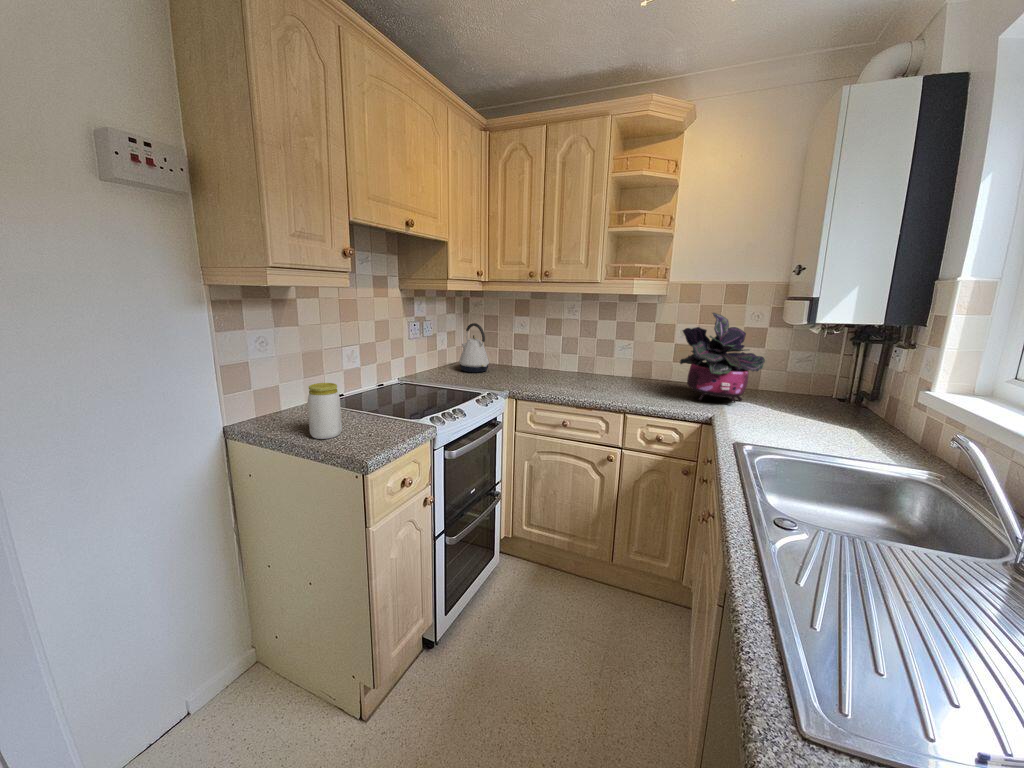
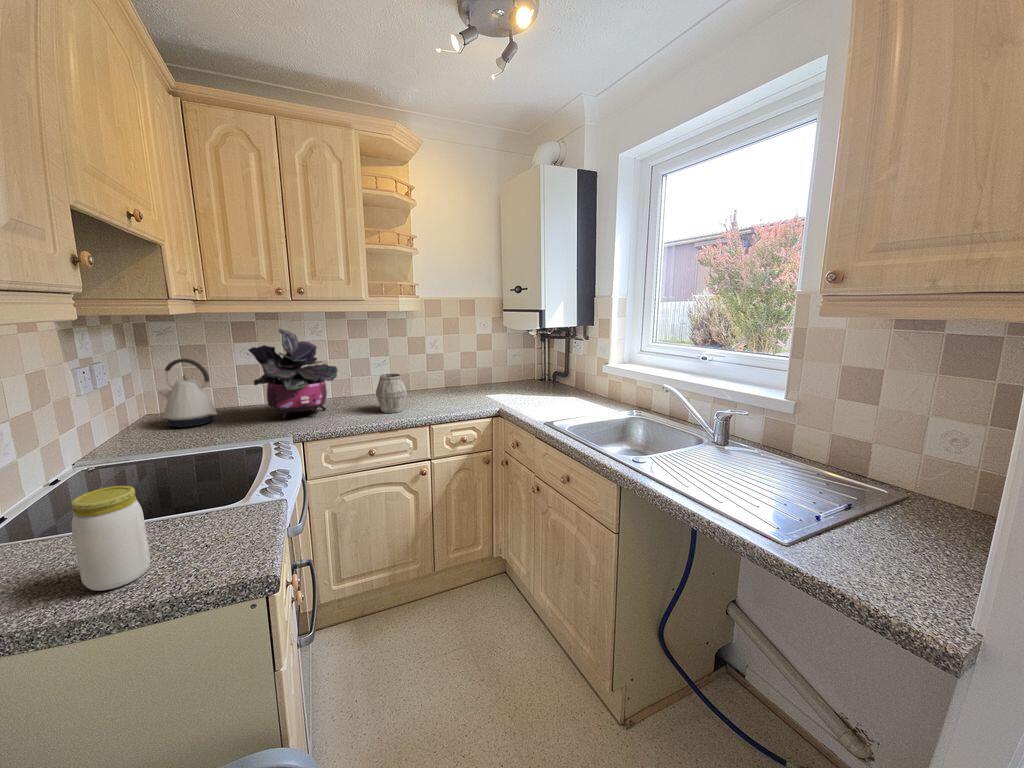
potted plant: present [680,313,765,402] -> present [249,329,338,418]
mug: none [591,356,622,394] -> present [376,374,407,413]

